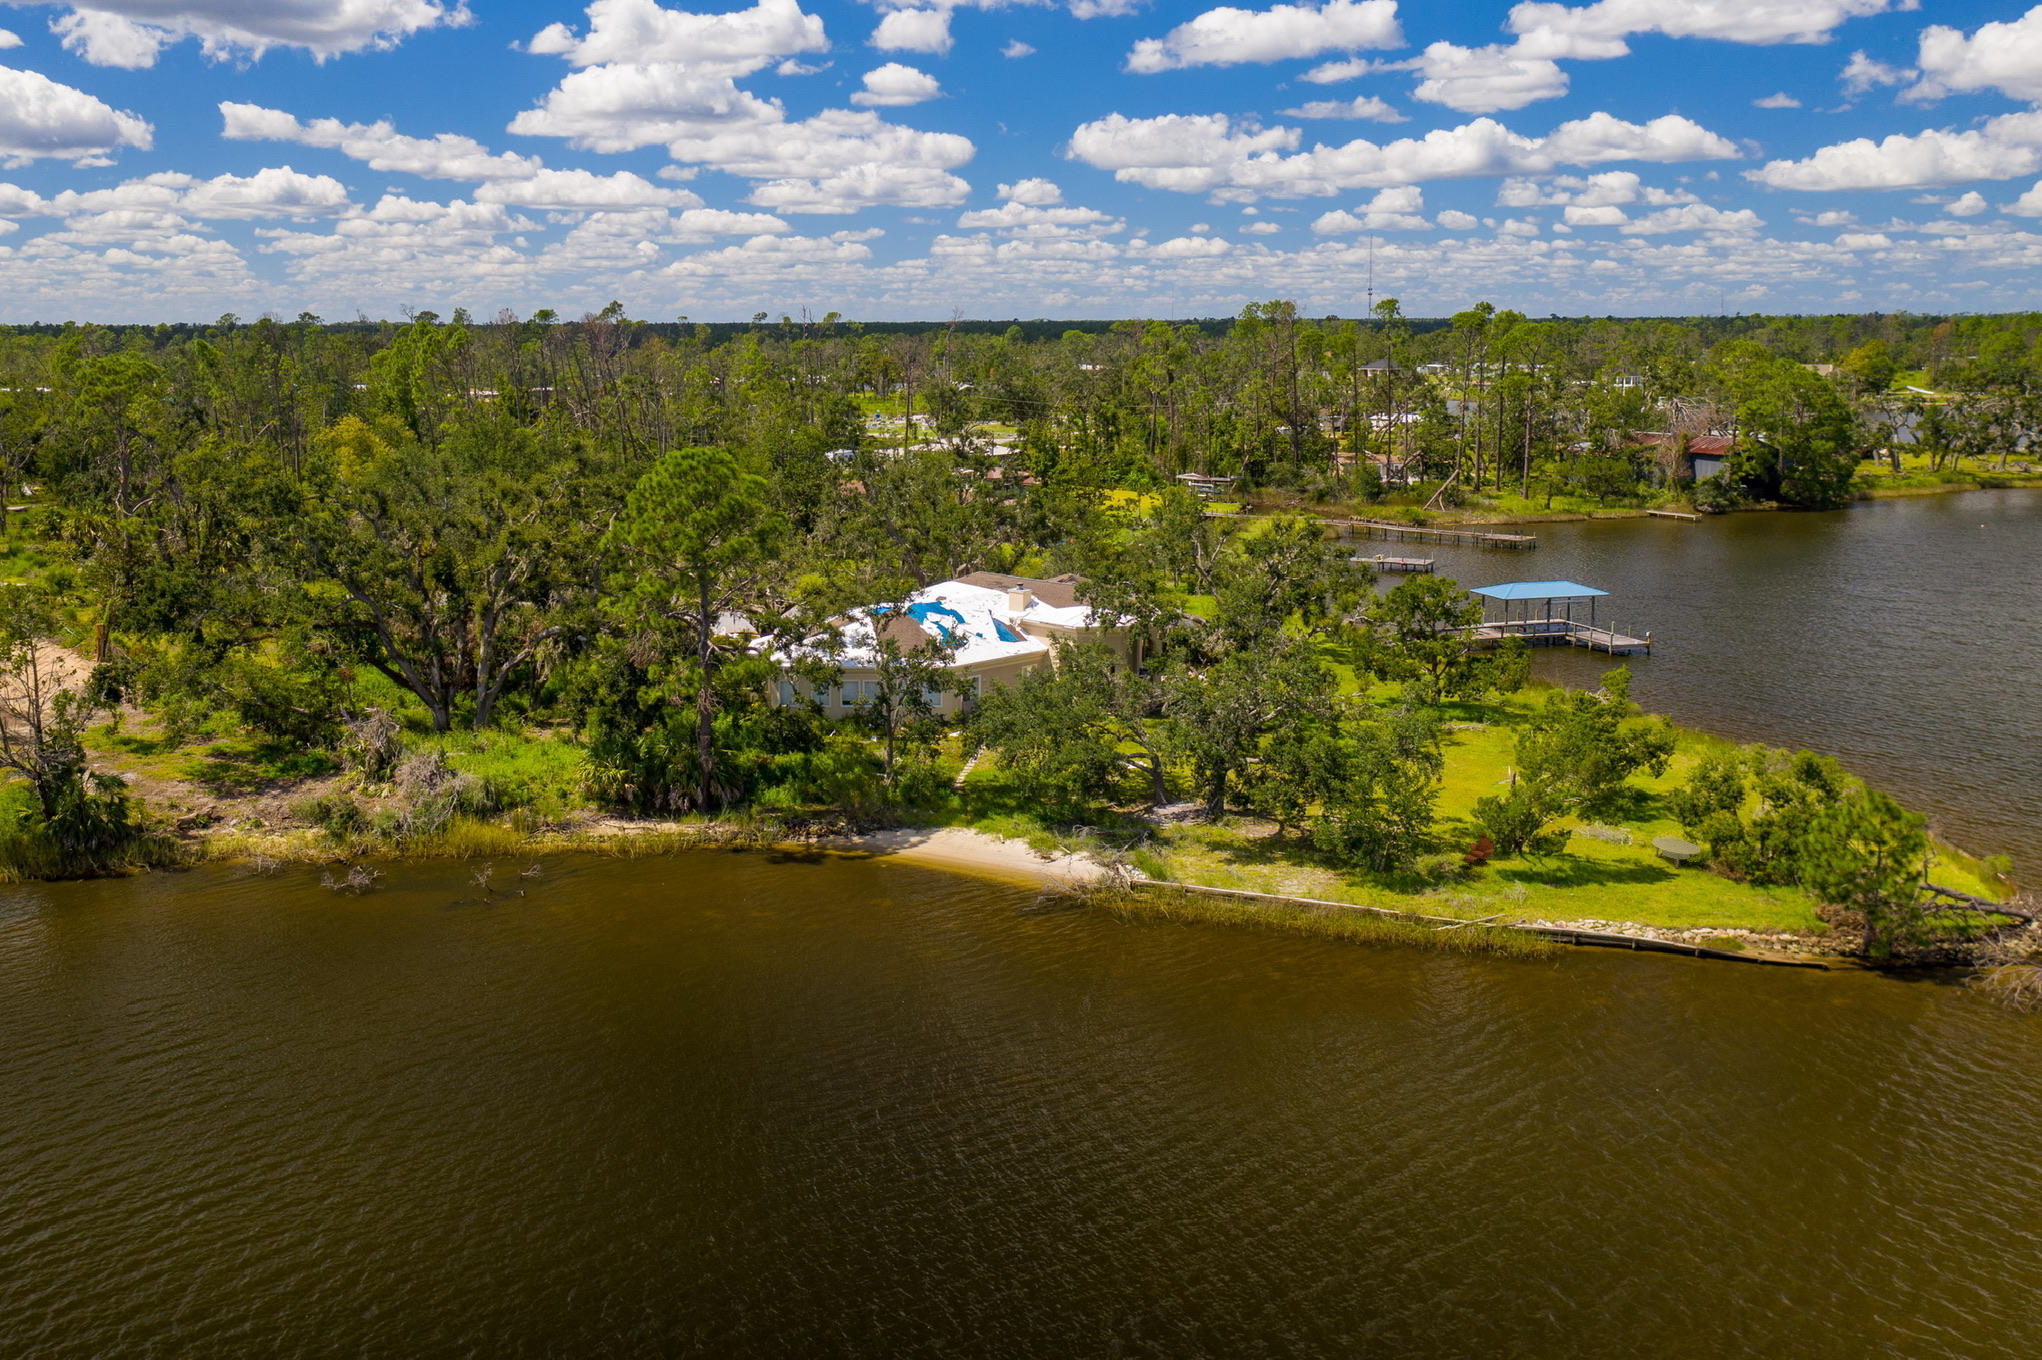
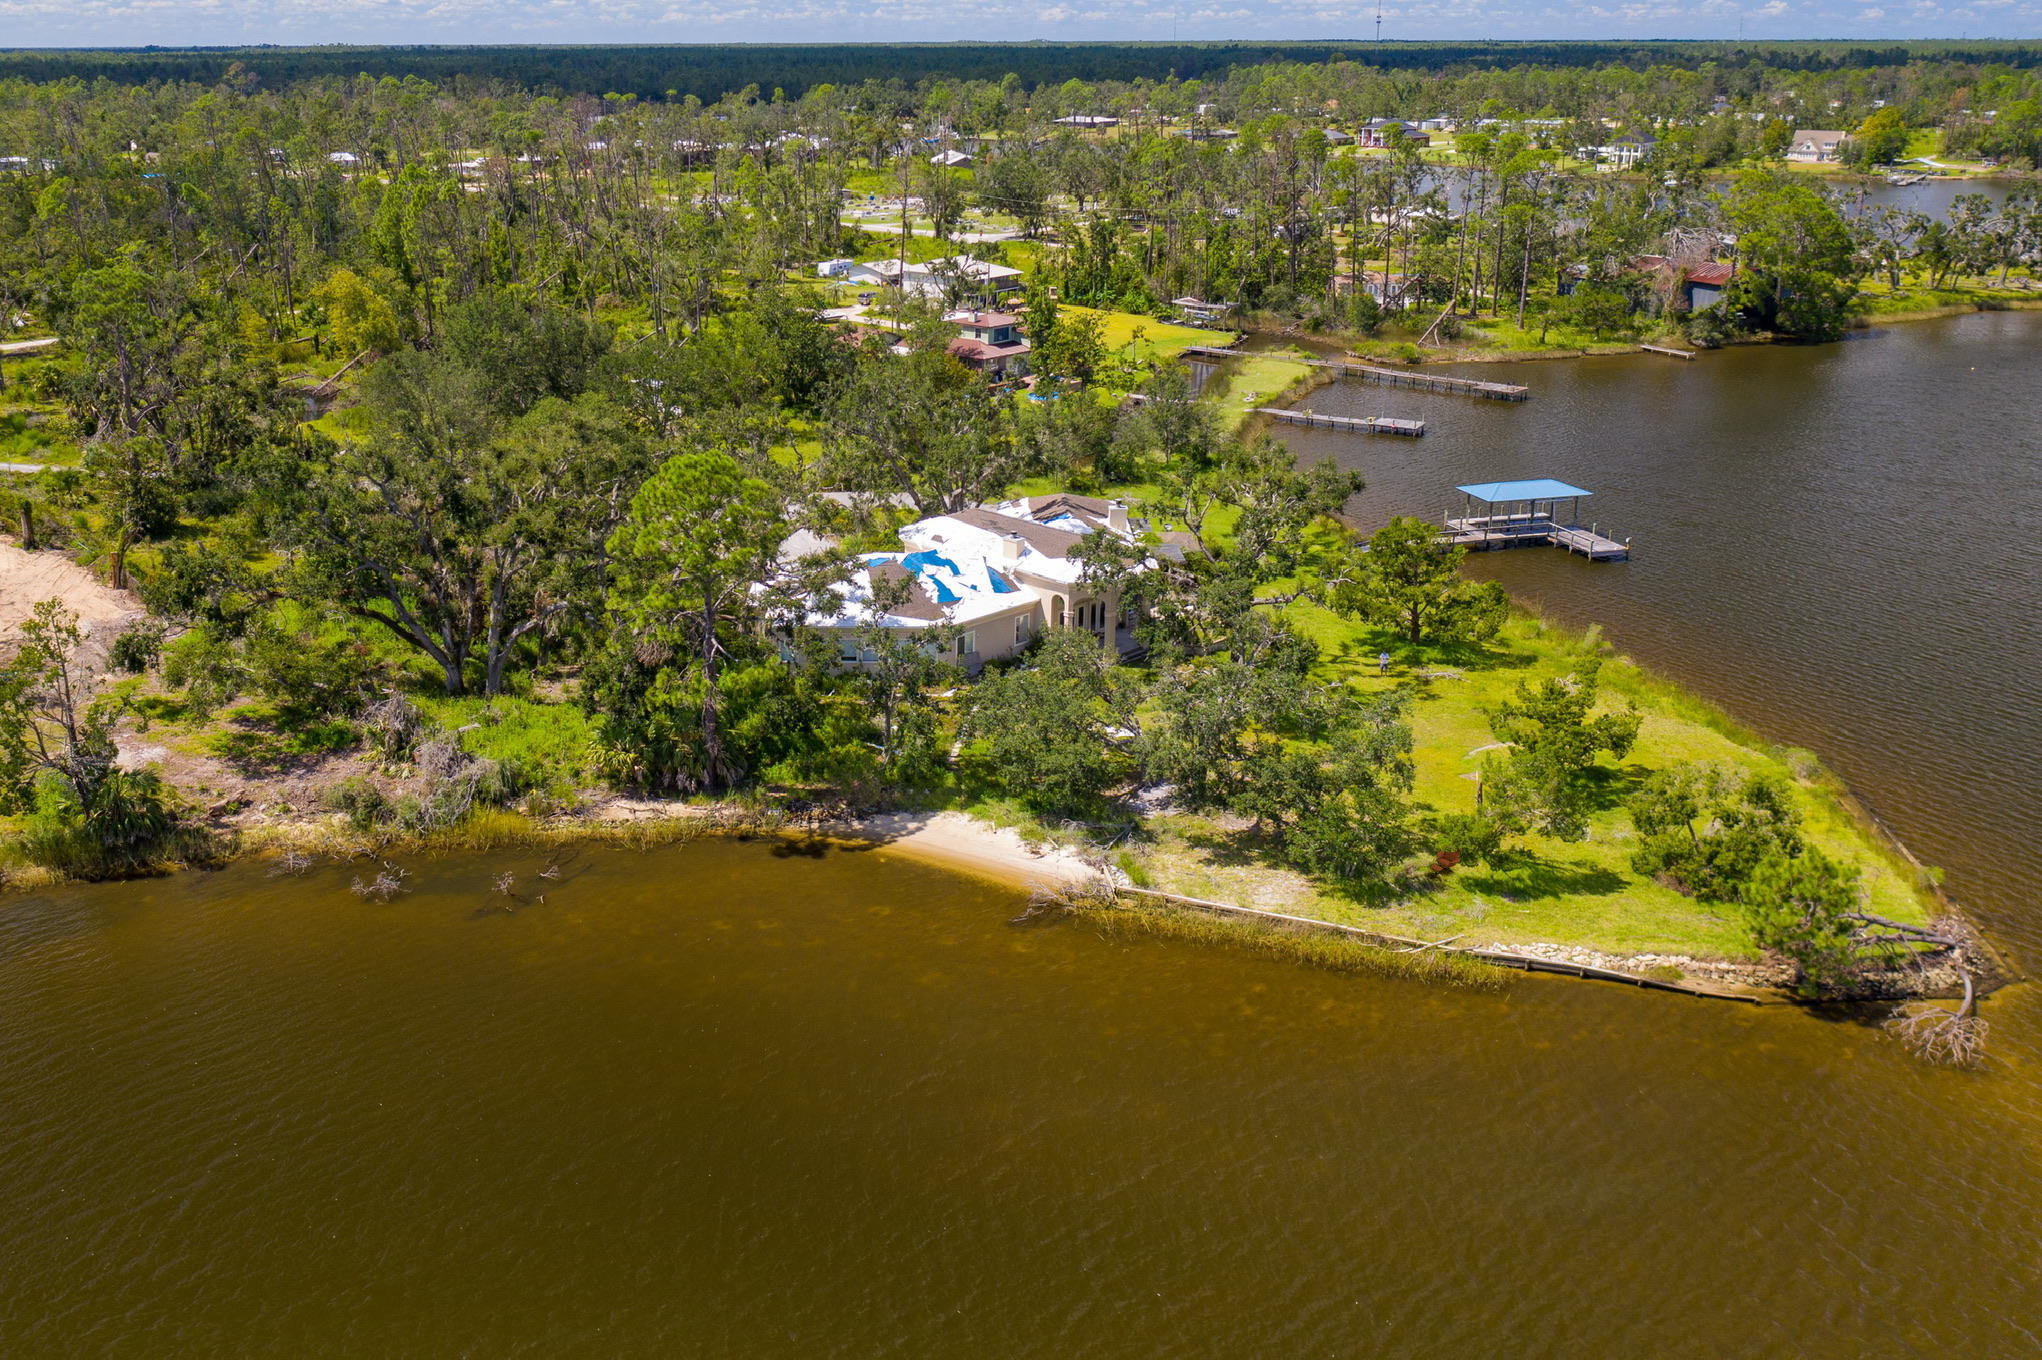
round table: present [1653,838,1701,868] -> none [1610,847,1655,880]

